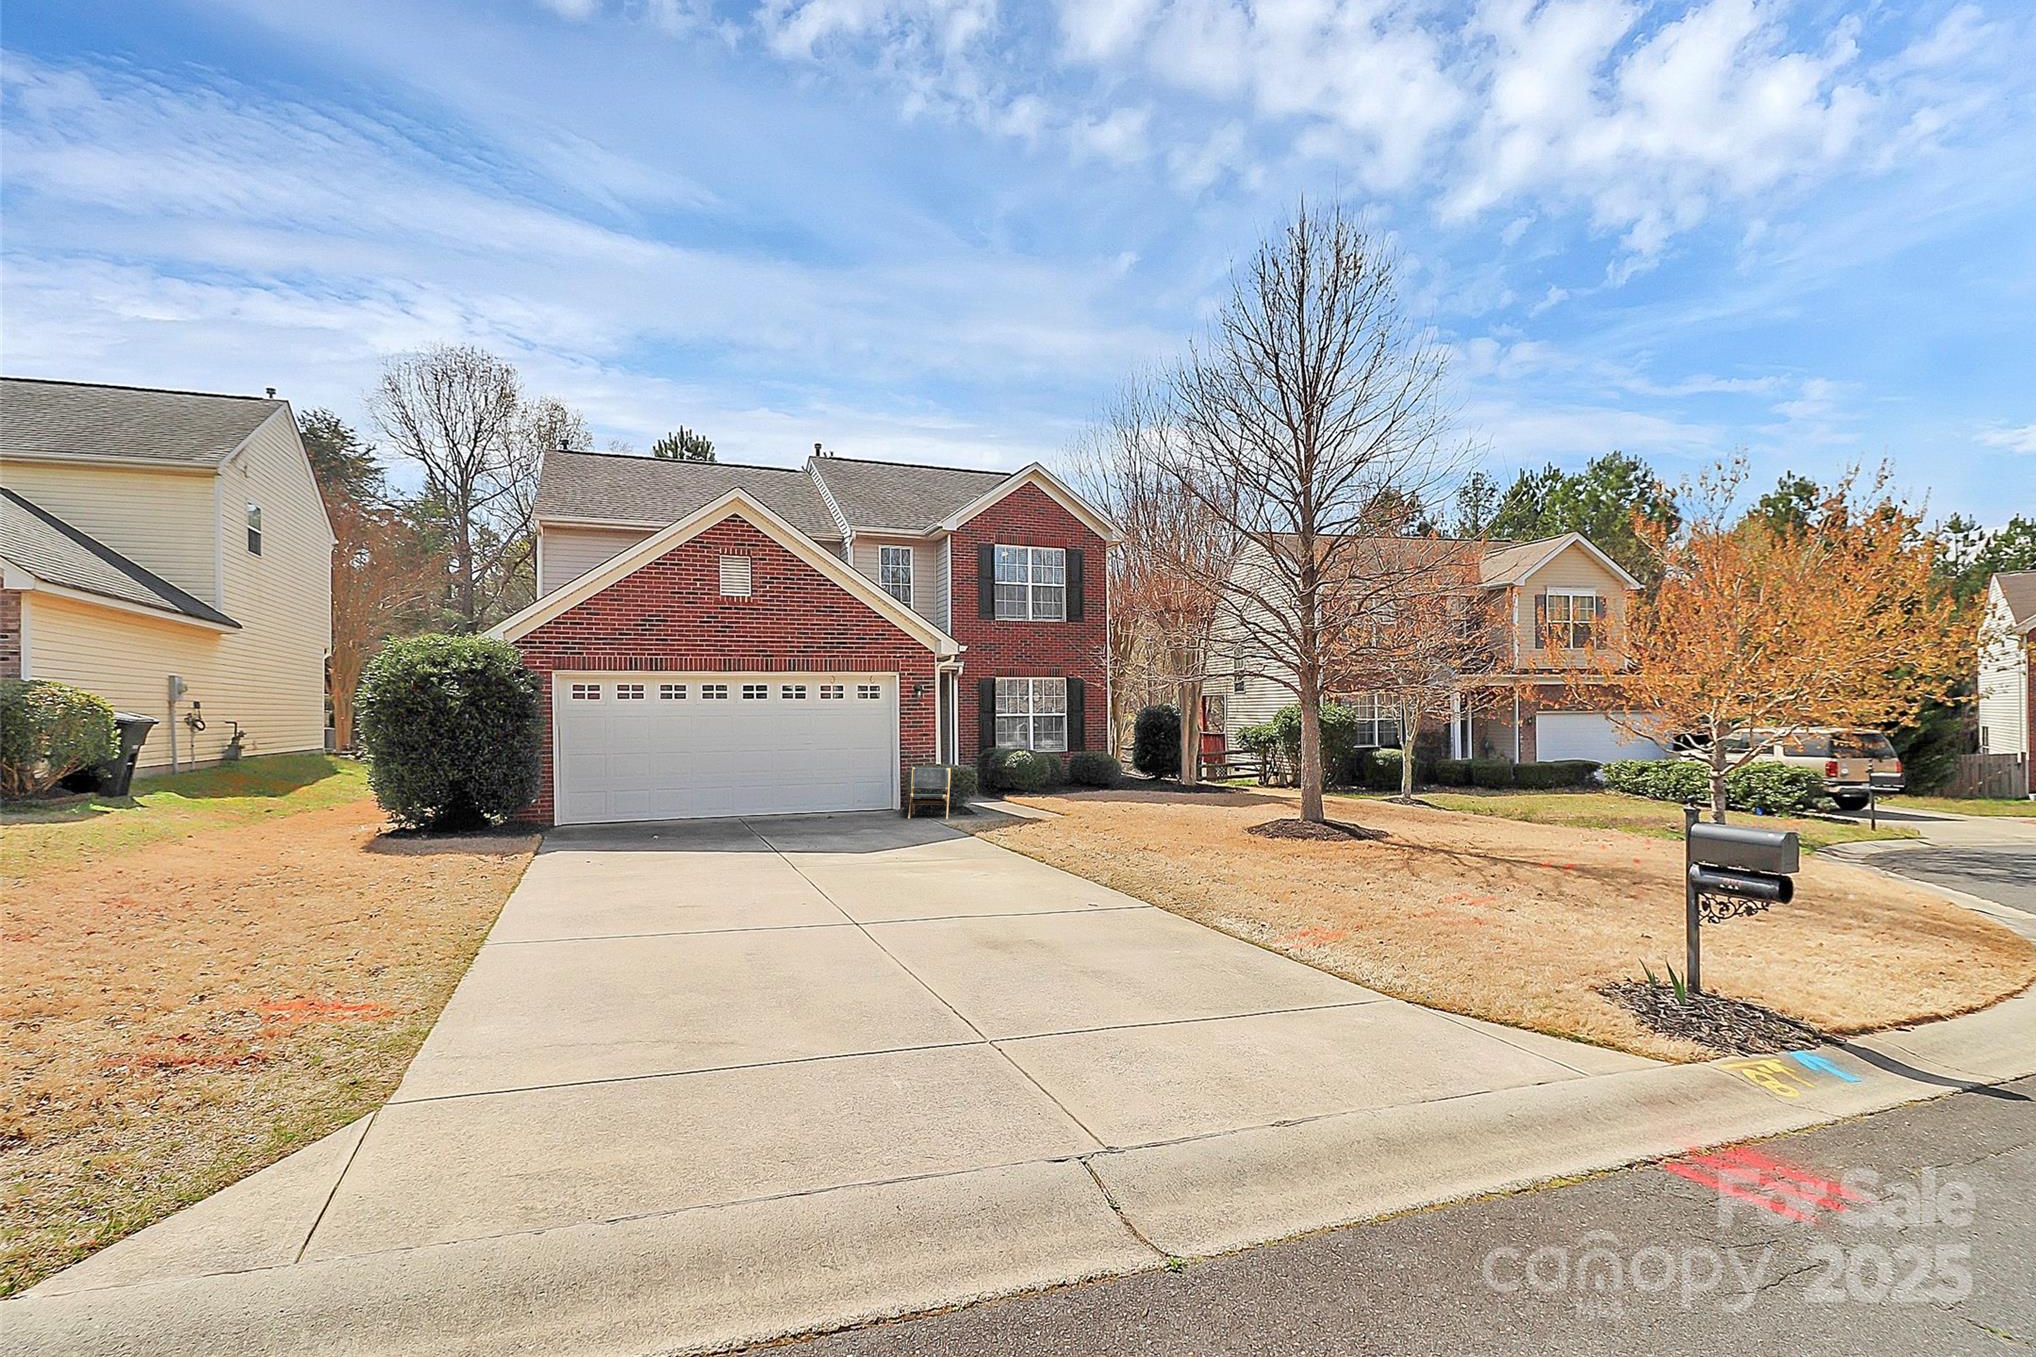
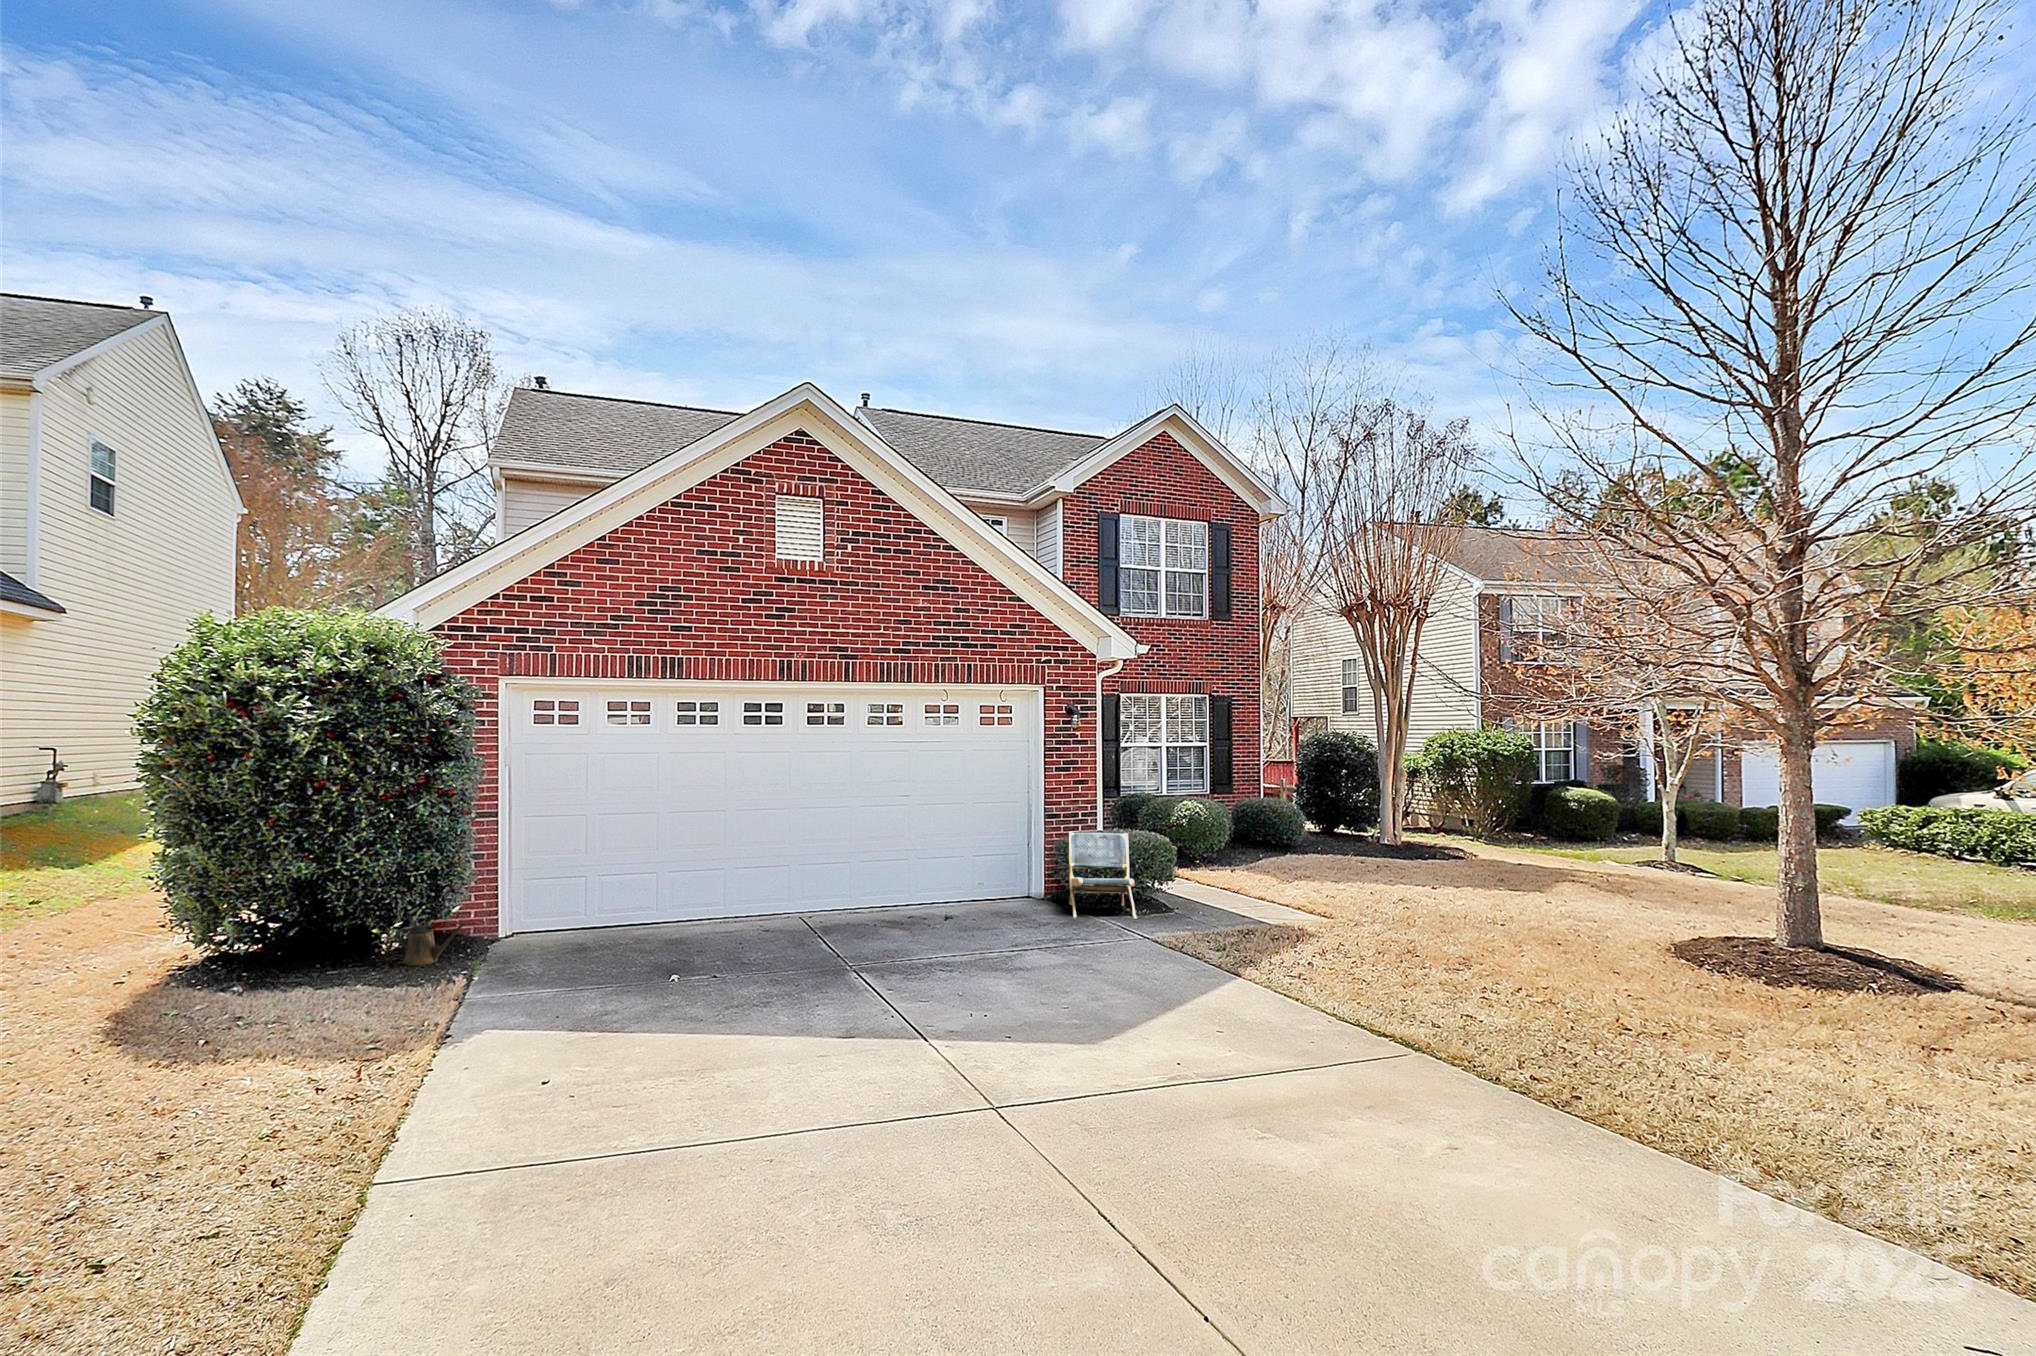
watering can: none [502,807,540,830] -> present [396,922,467,966]

